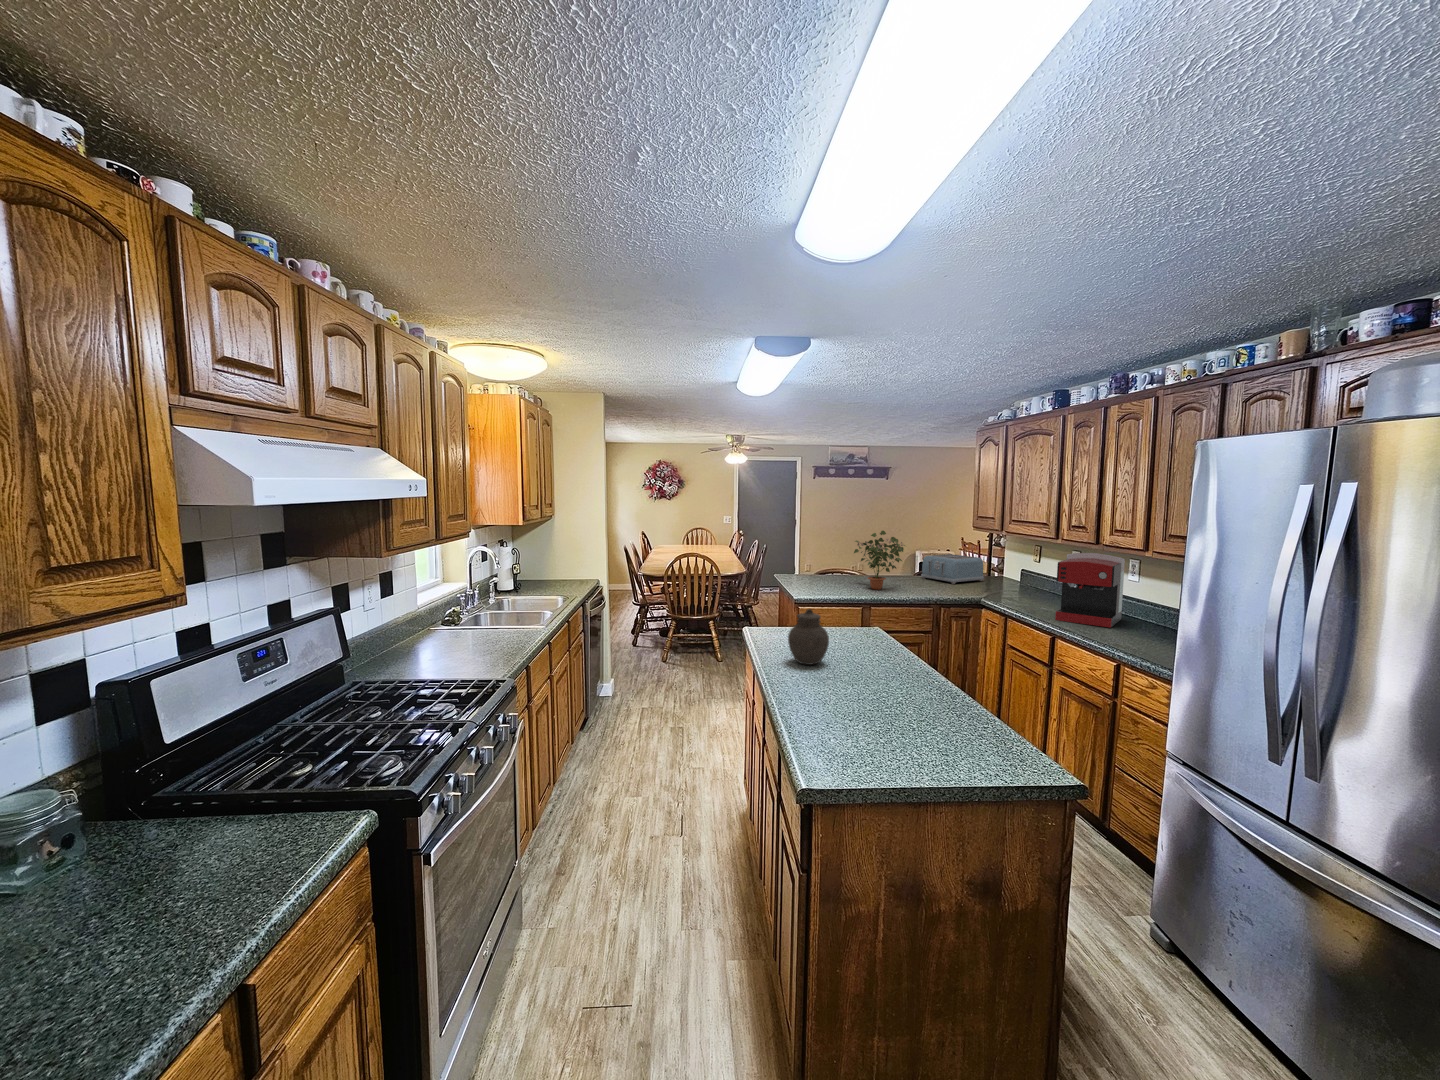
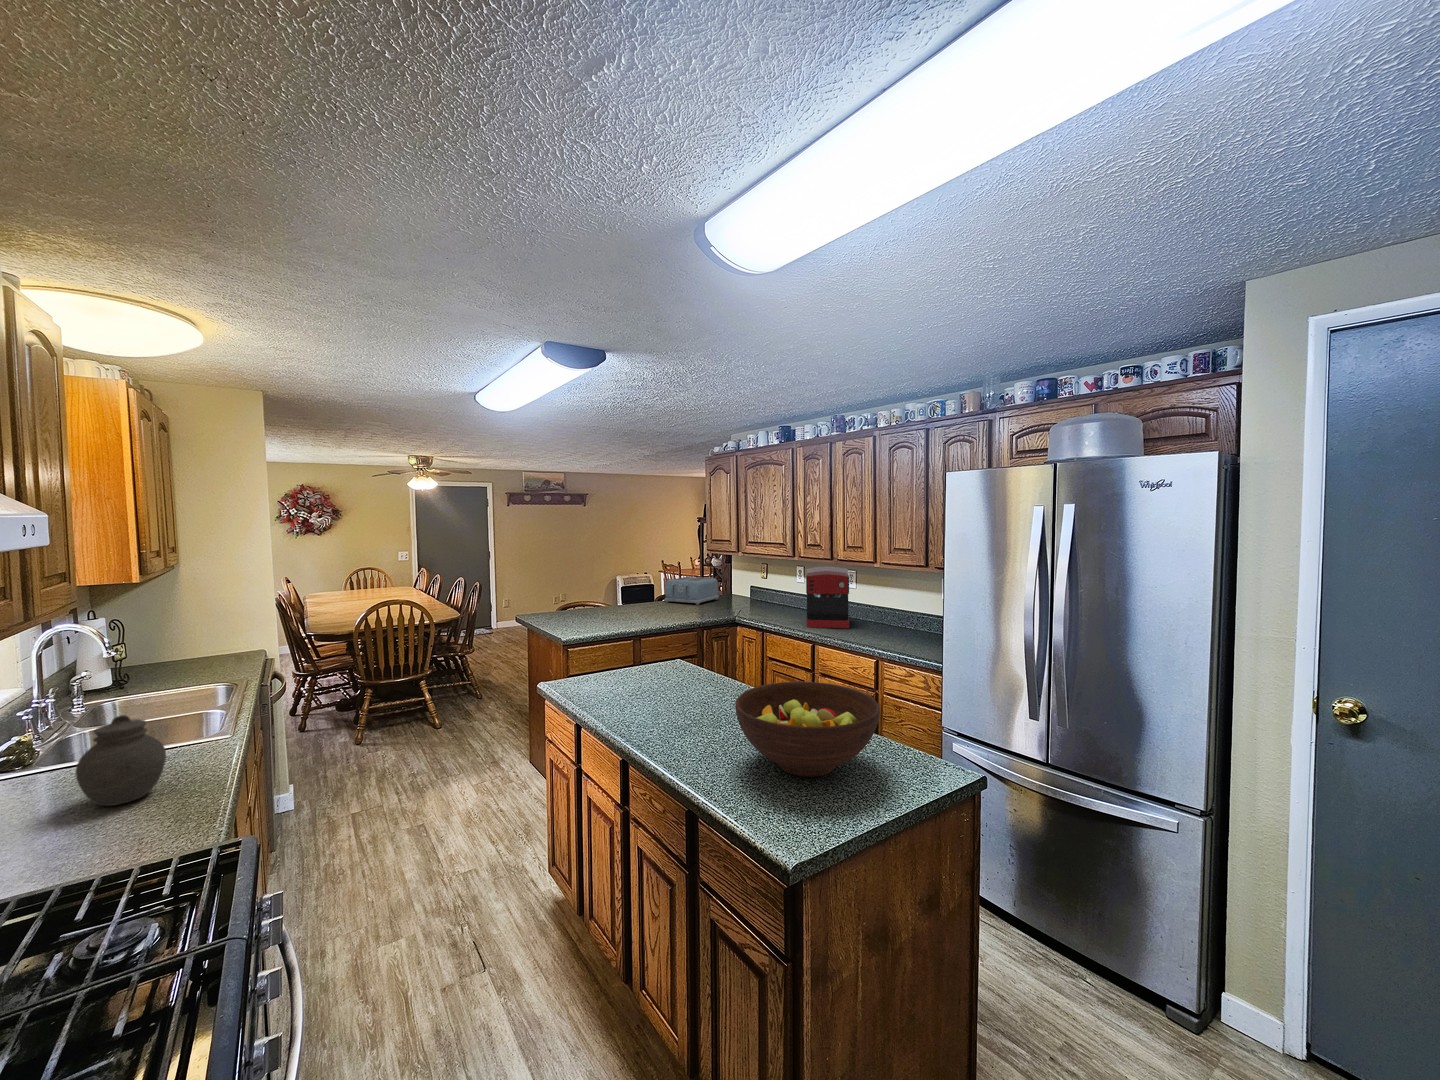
potted plant: present [854,531,905,590] -> none [608,557,666,618]
jar: present [788,609,829,665] -> present [76,715,166,806]
fruit bowl: none [811,651,947,736] -> present [735,682,880,777]

